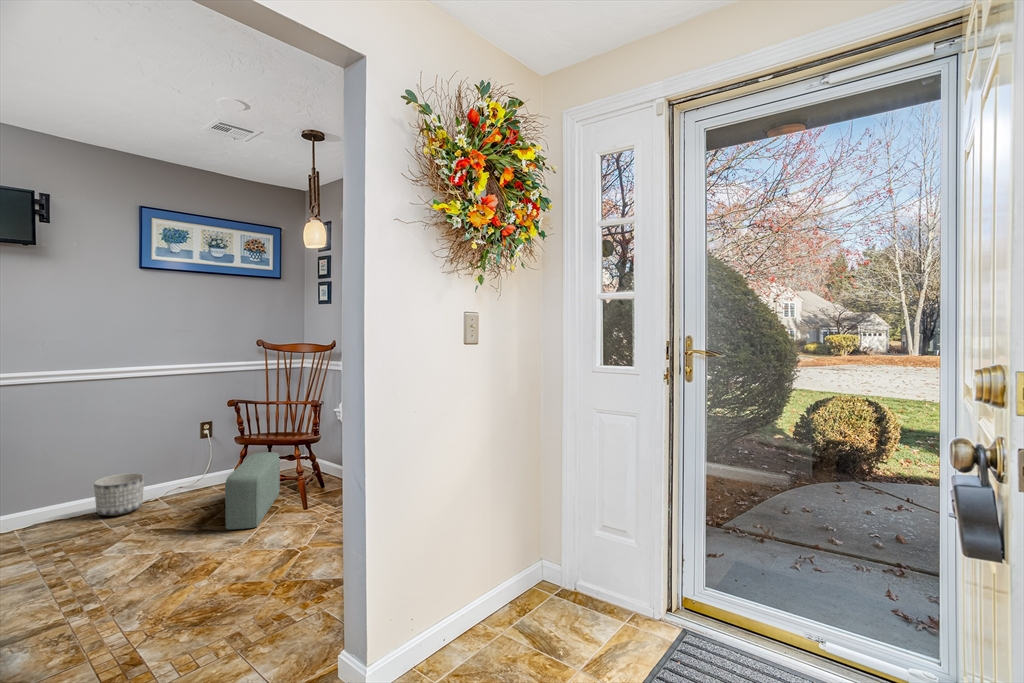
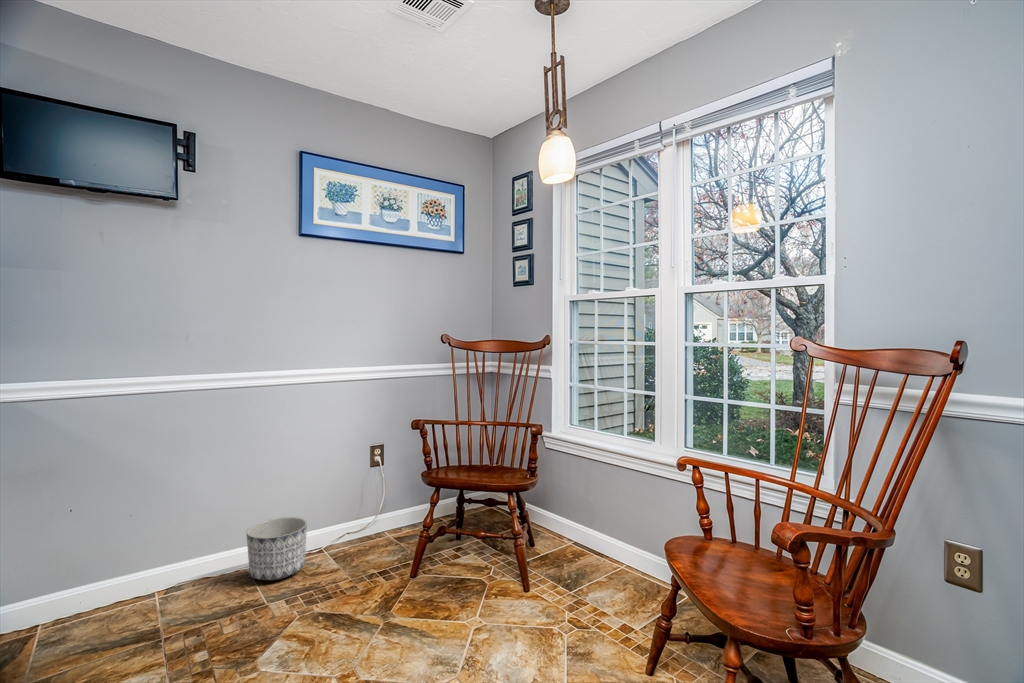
pouf: present [225,452,280,530] -> none [422,497,480,631]

